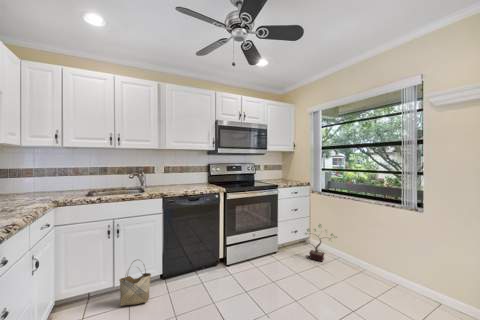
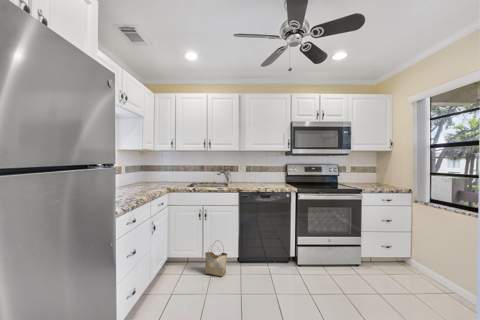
potted plant: present [305,224,333,261] -> none [397,242,448,290]

